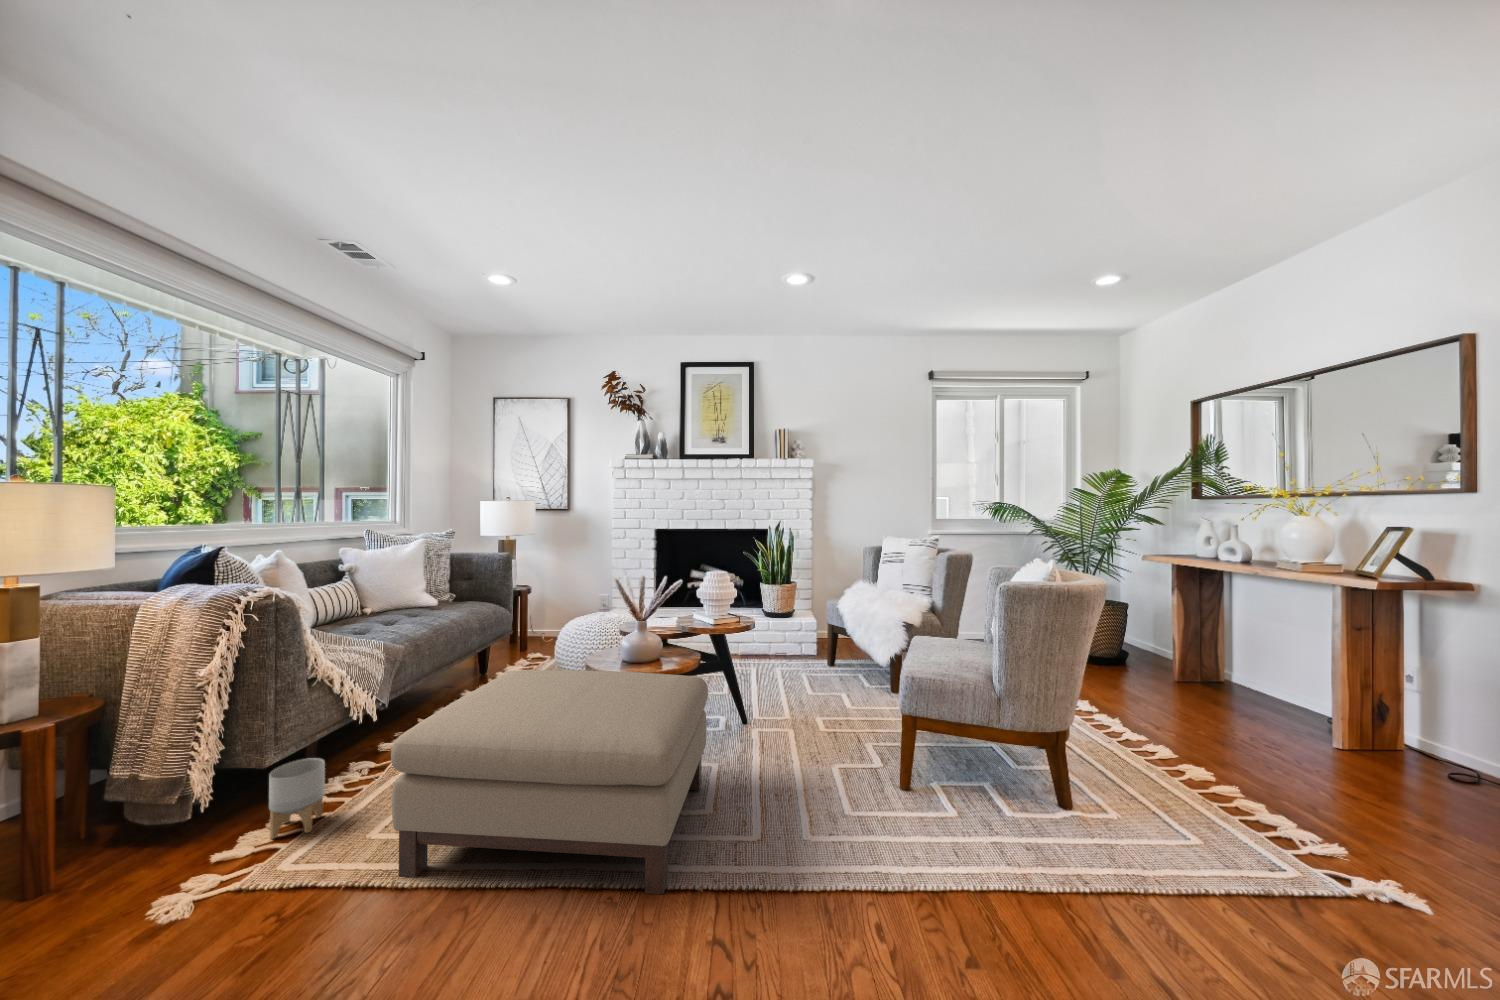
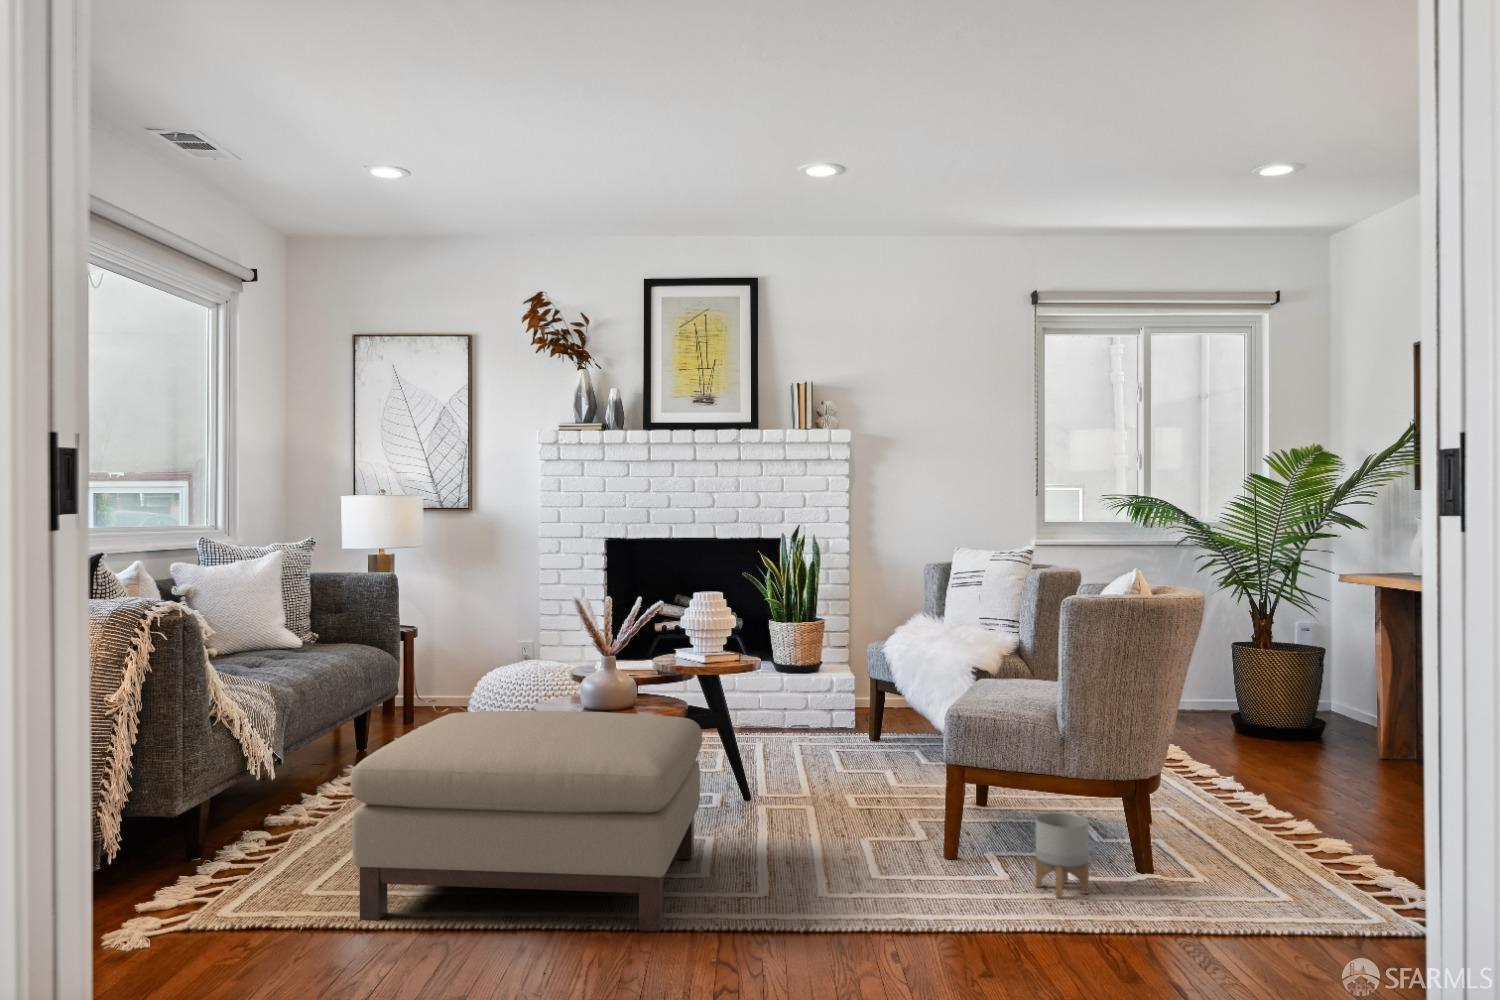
planter: present [269,758,325,839] -> present [1035,812,1089,898]

